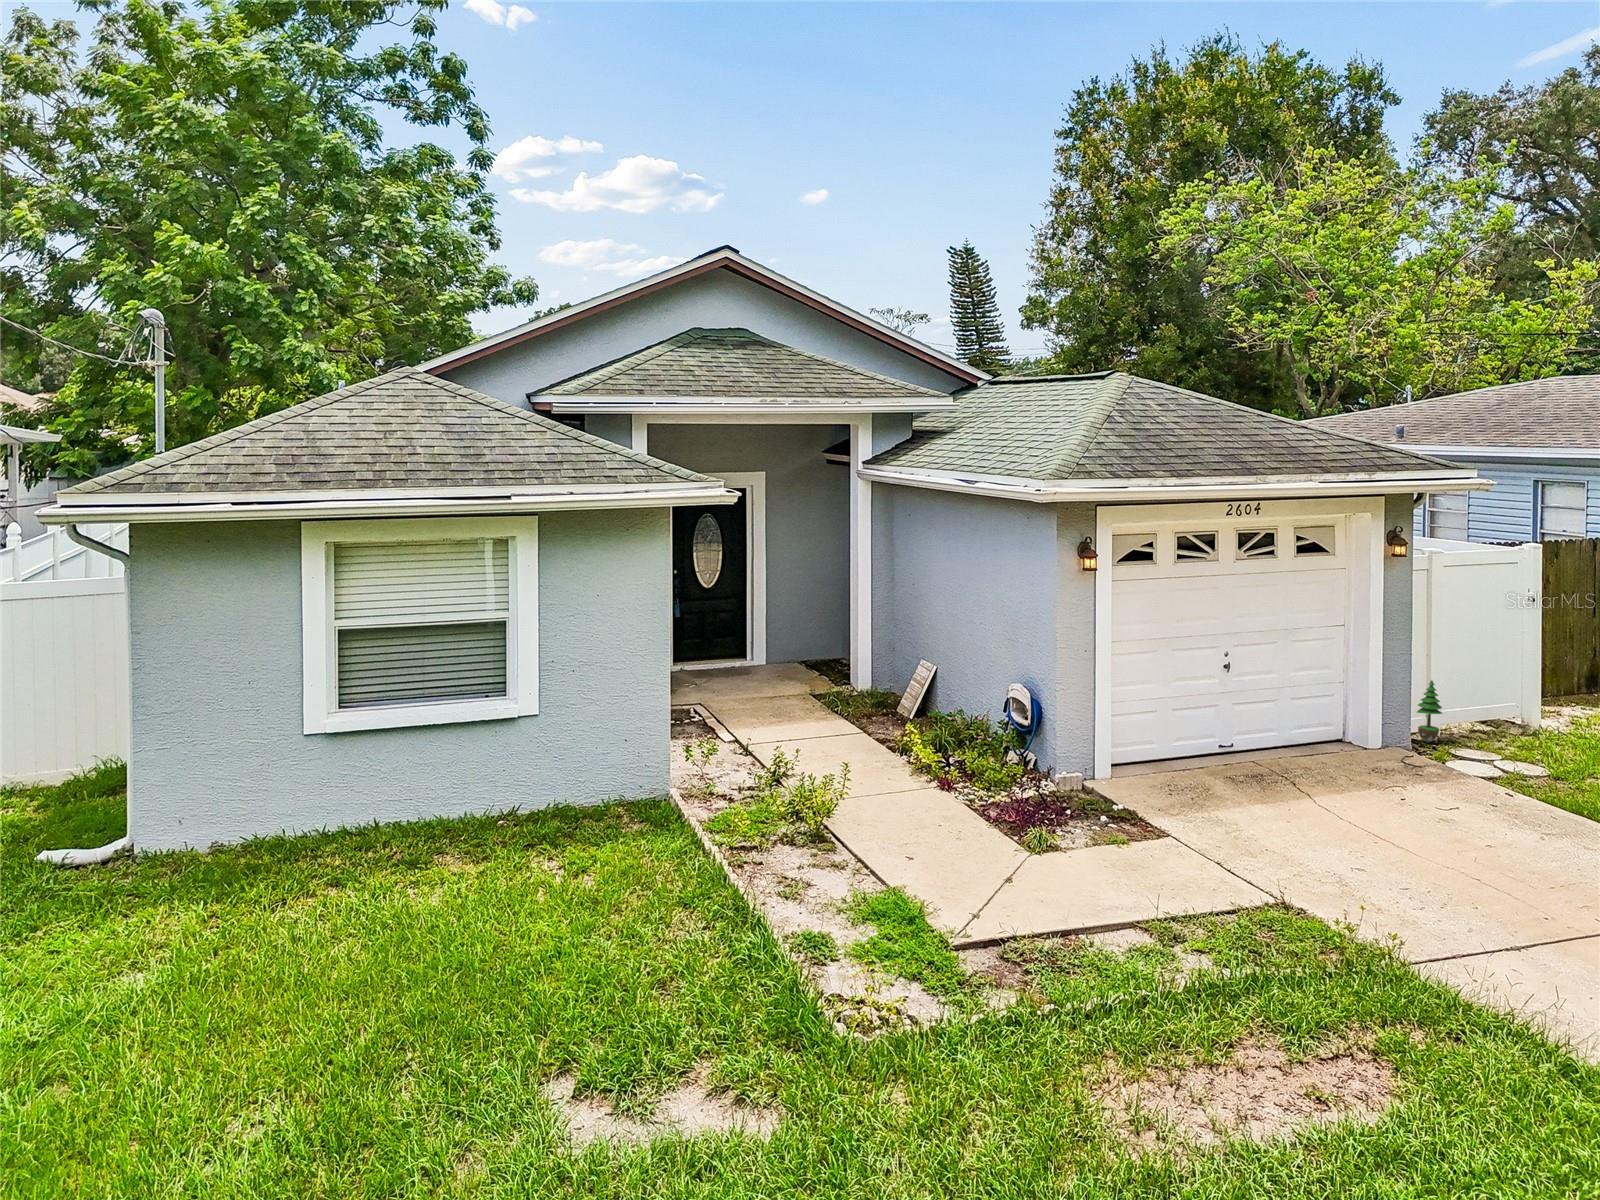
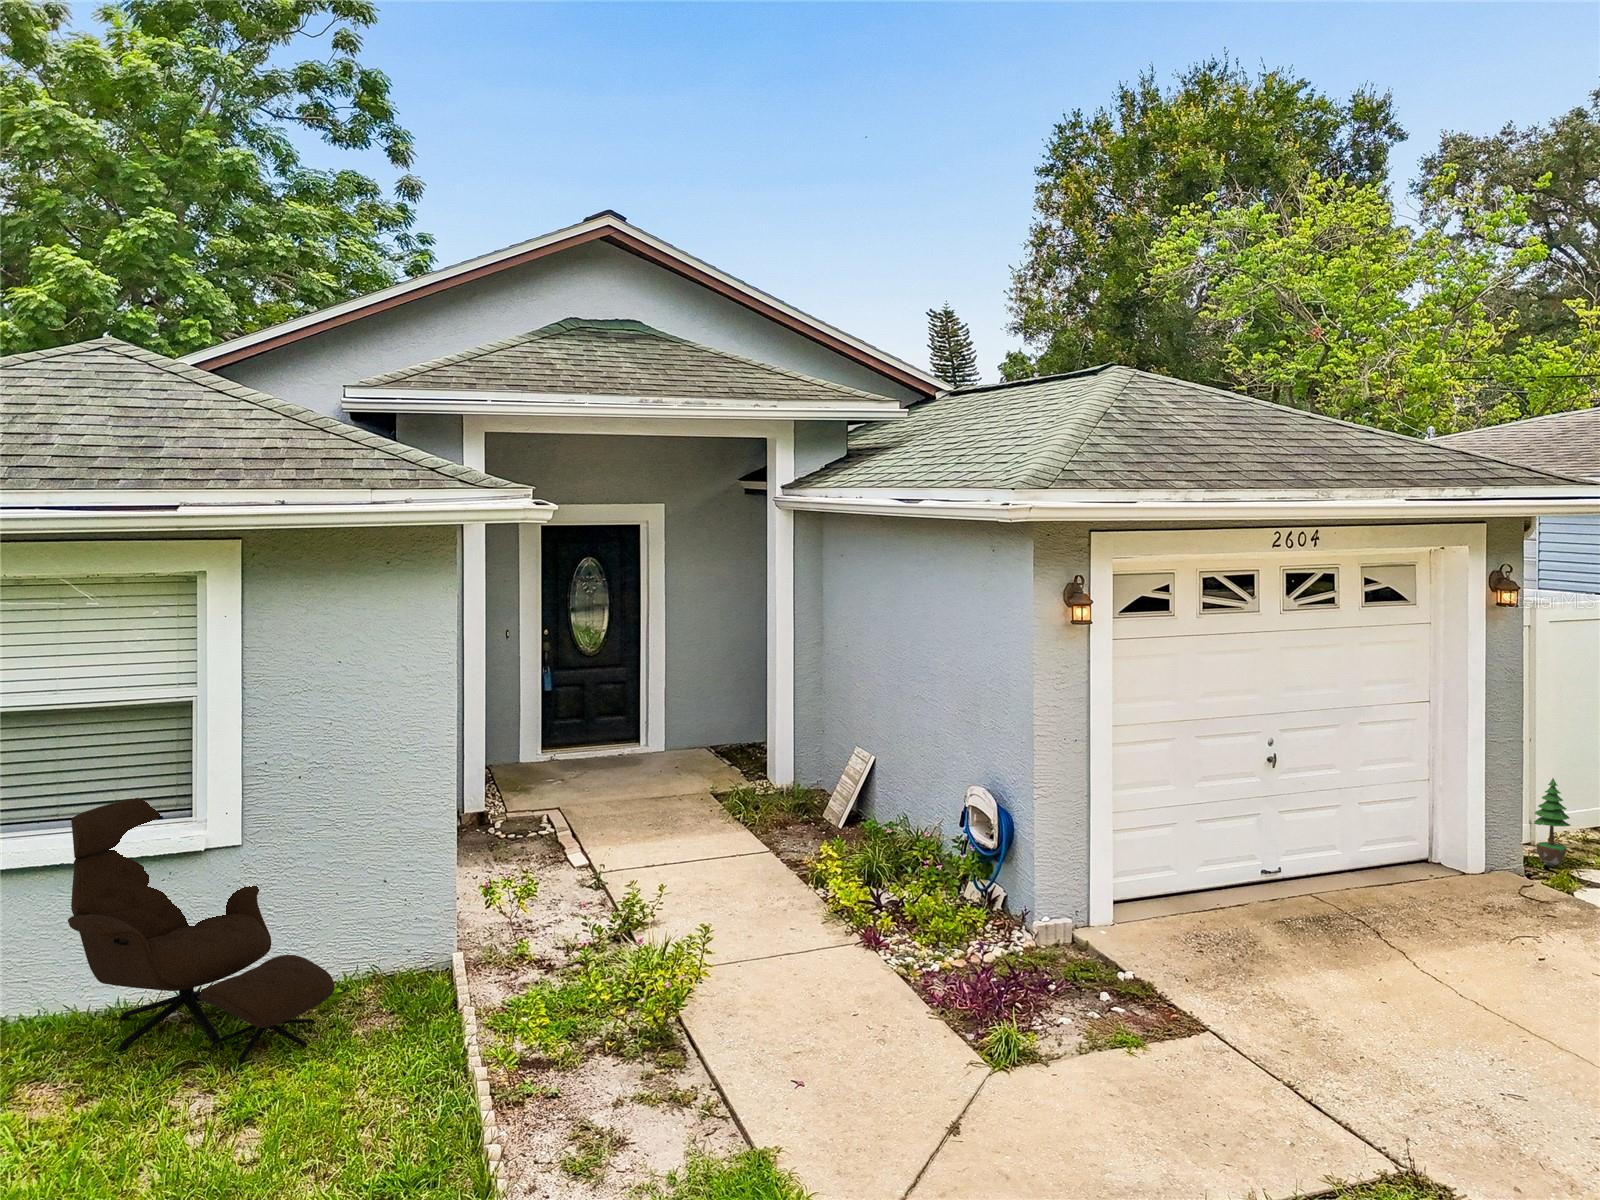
lounge chair: none [450,686,614,847] -> present [68,798,335,1062]

